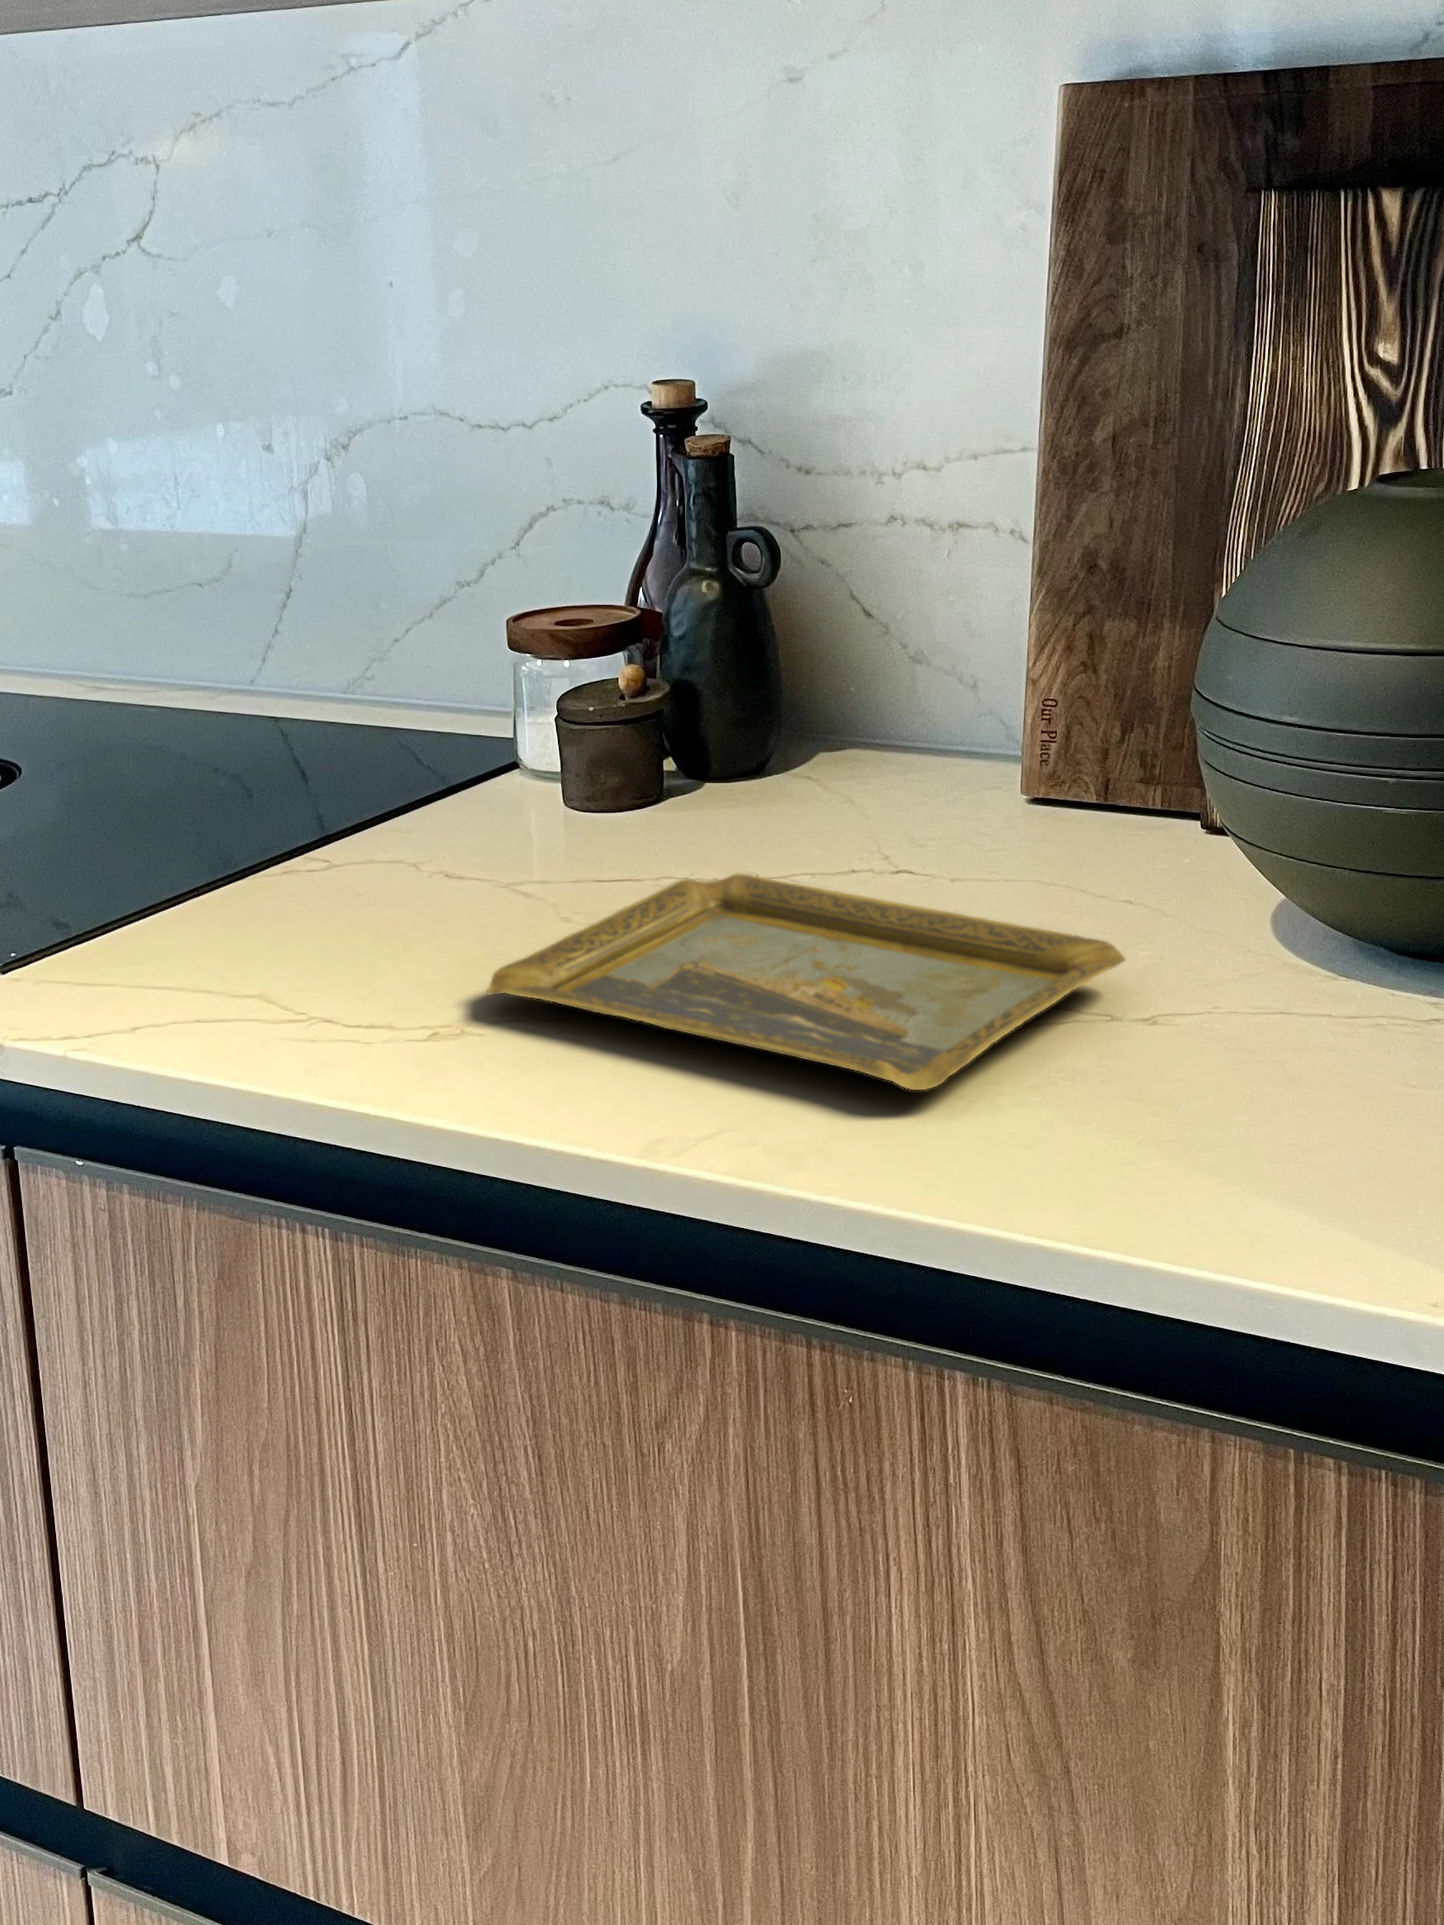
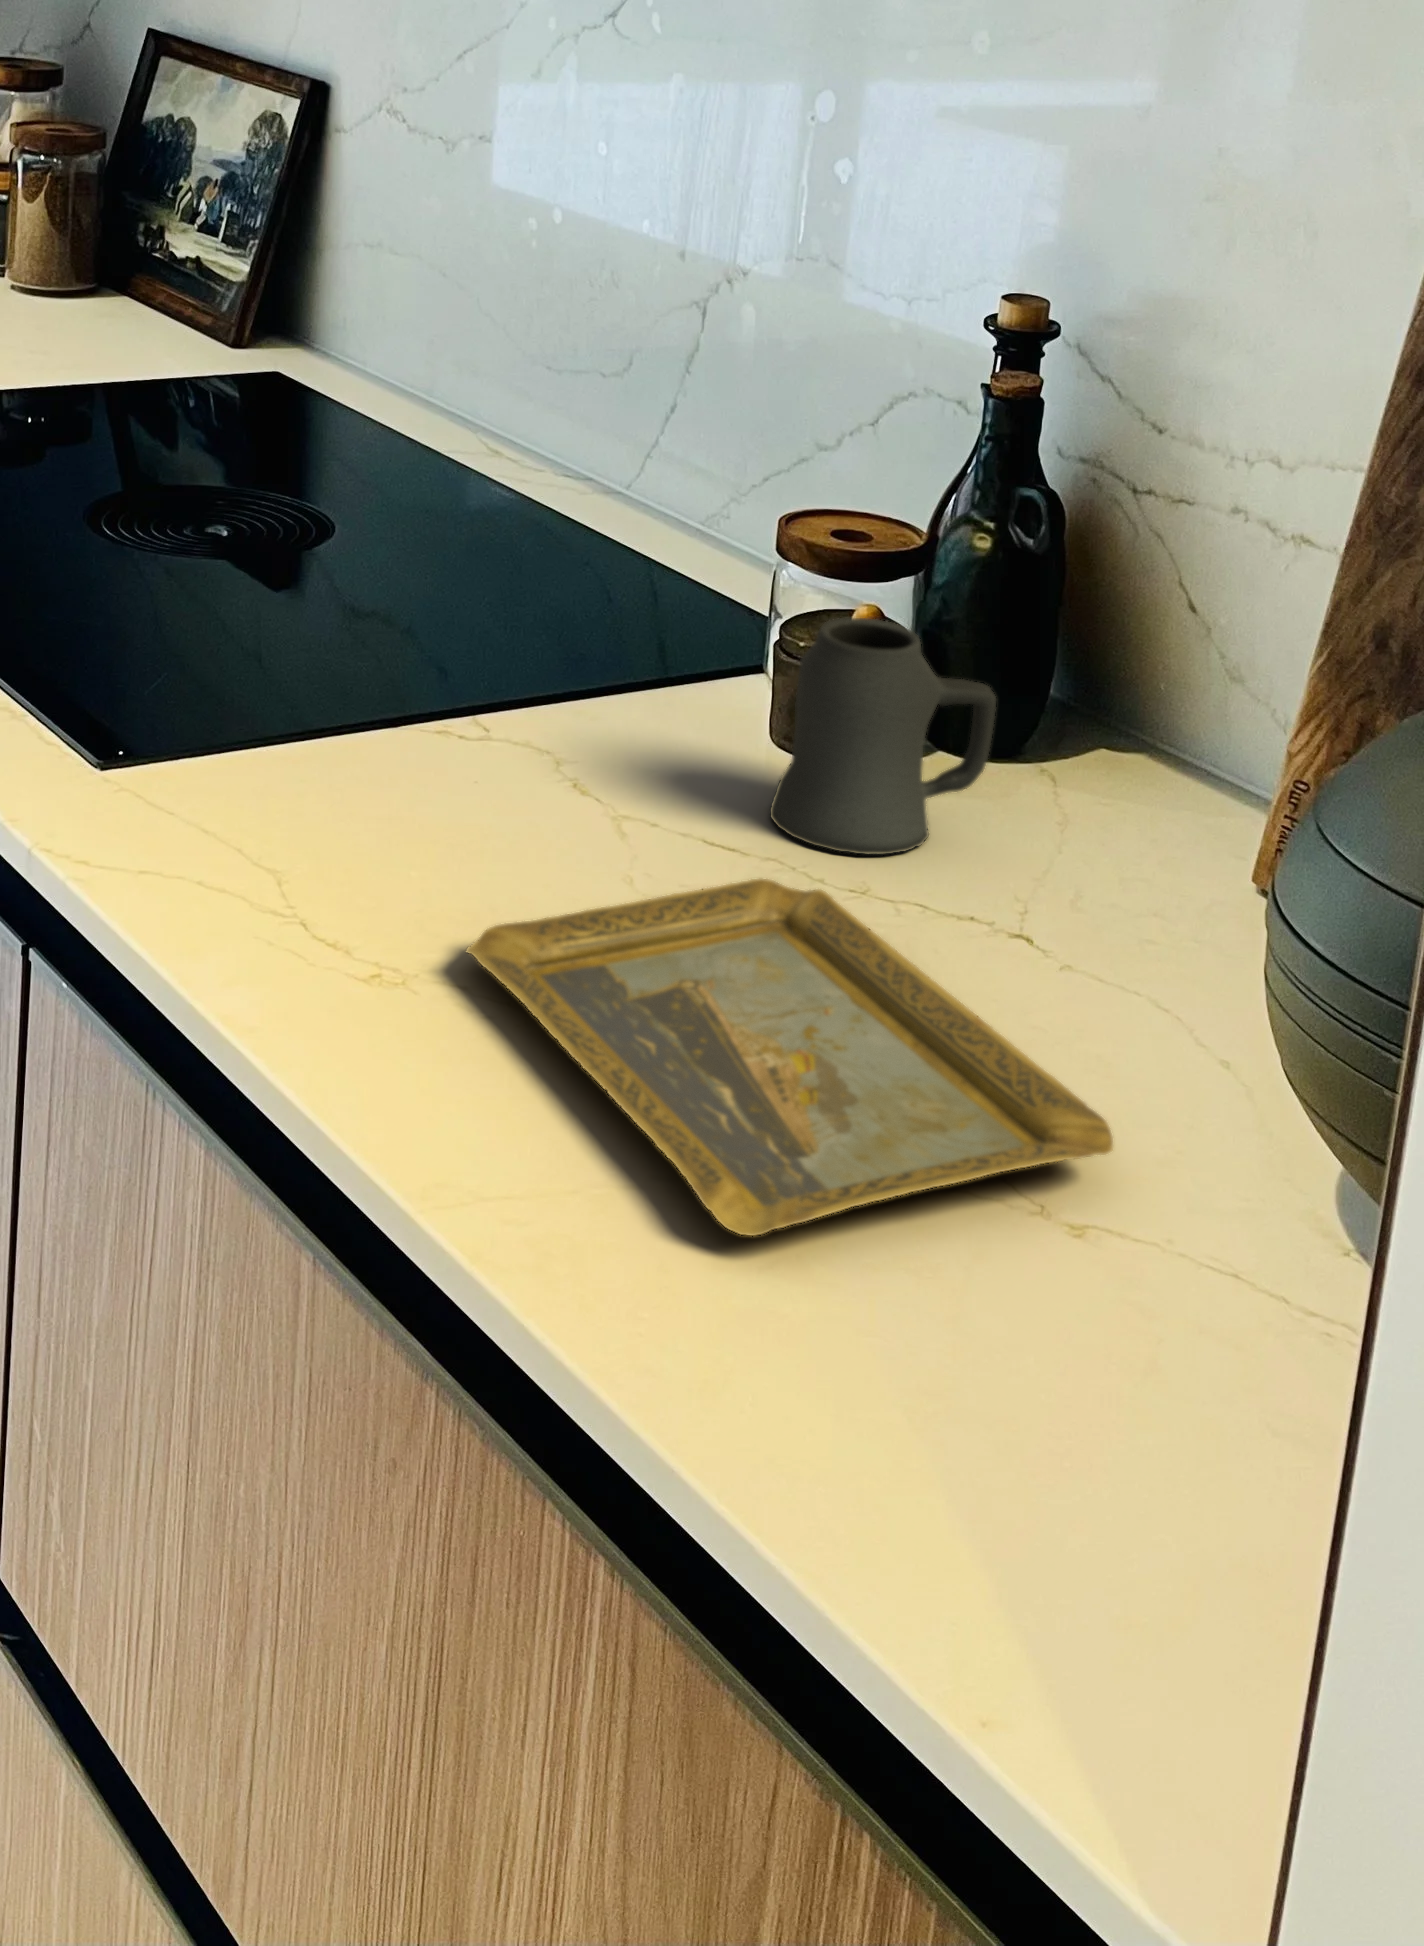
mug: none [612,657,787,862] -> present [770,618,996,854]

